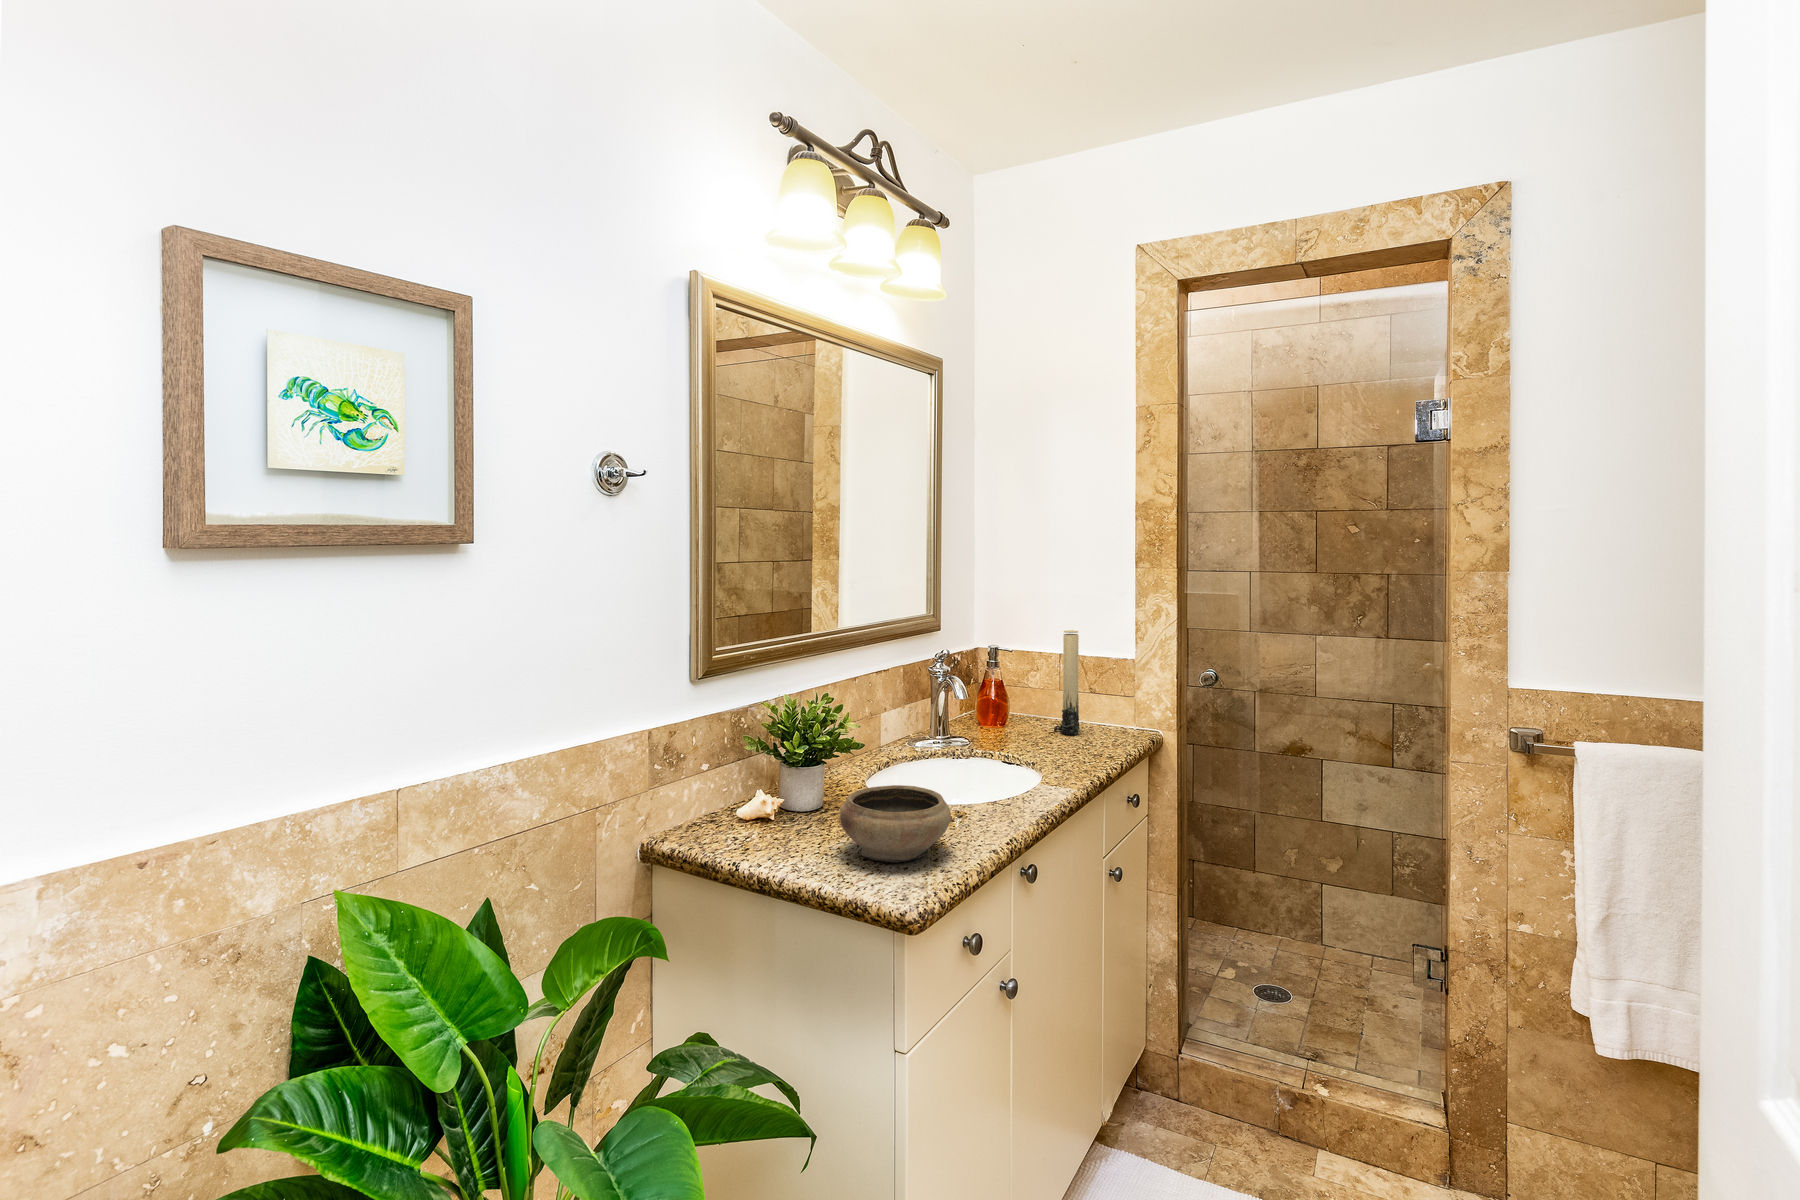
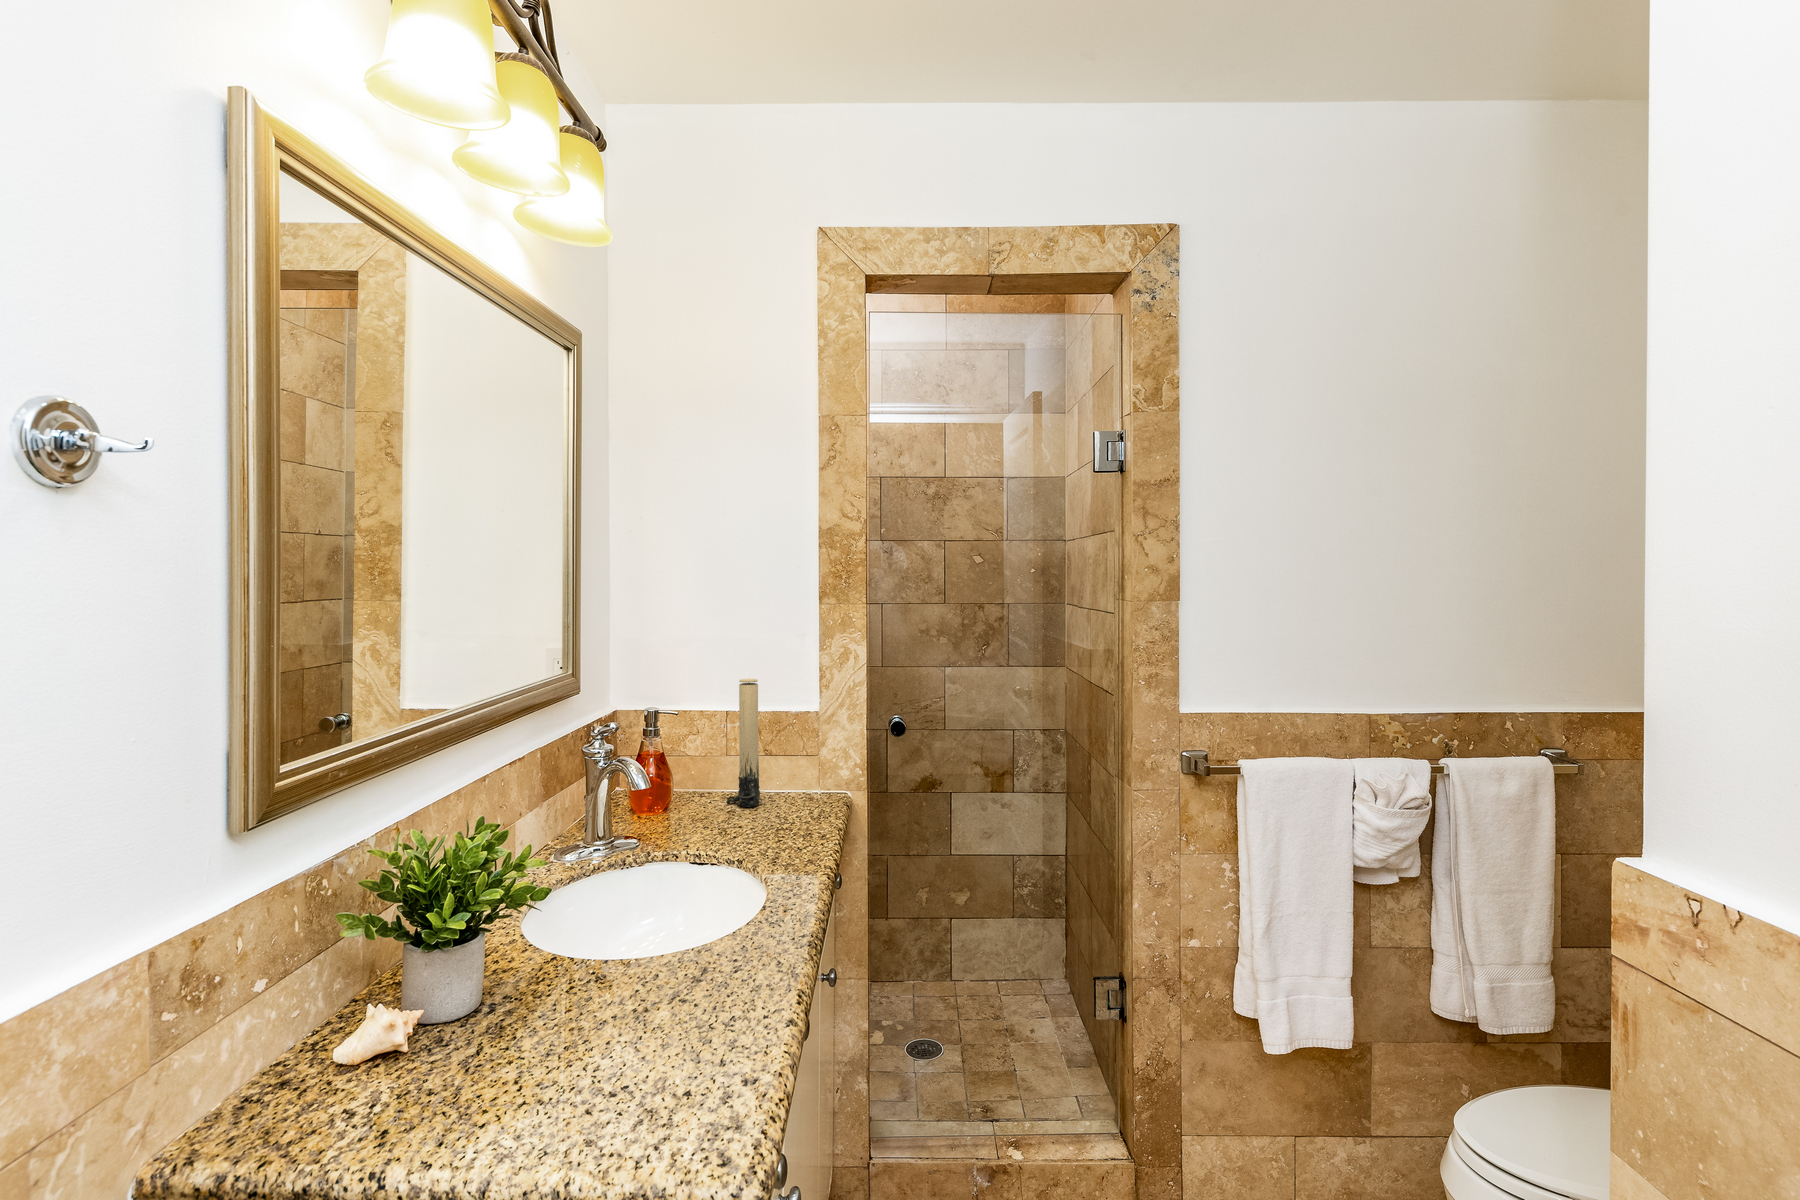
ceramic bowl: present [840,785,951,862] -> none [558,957,736,1102]

